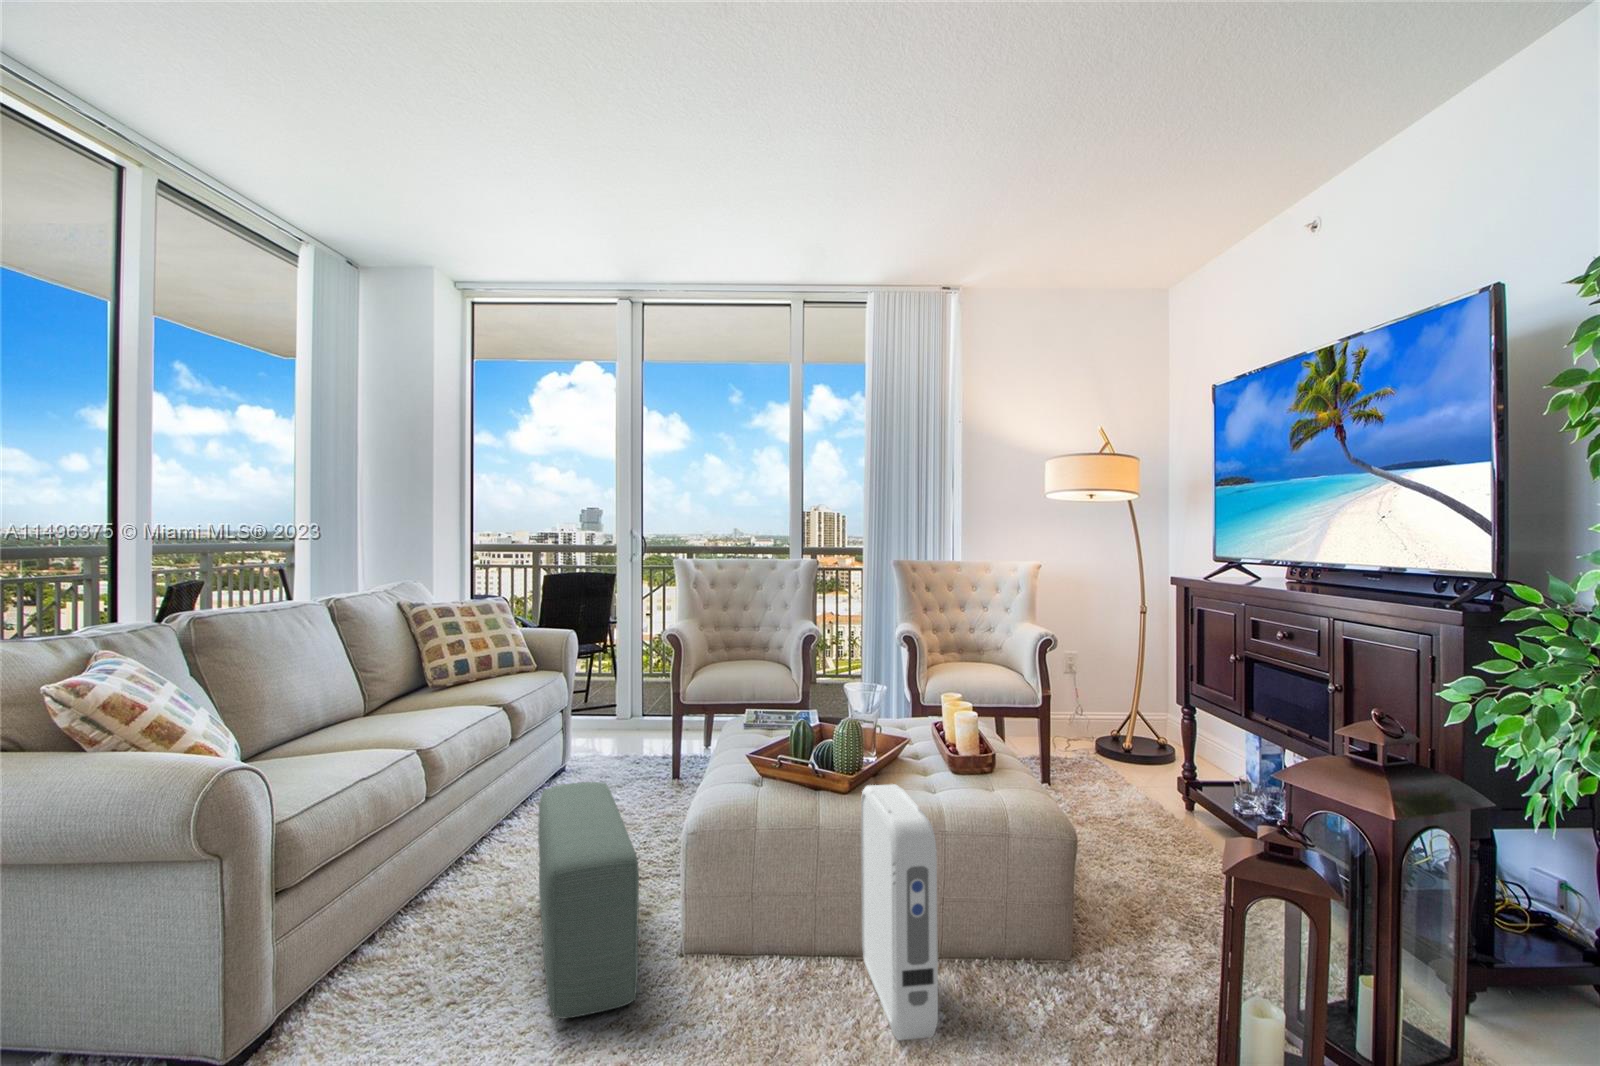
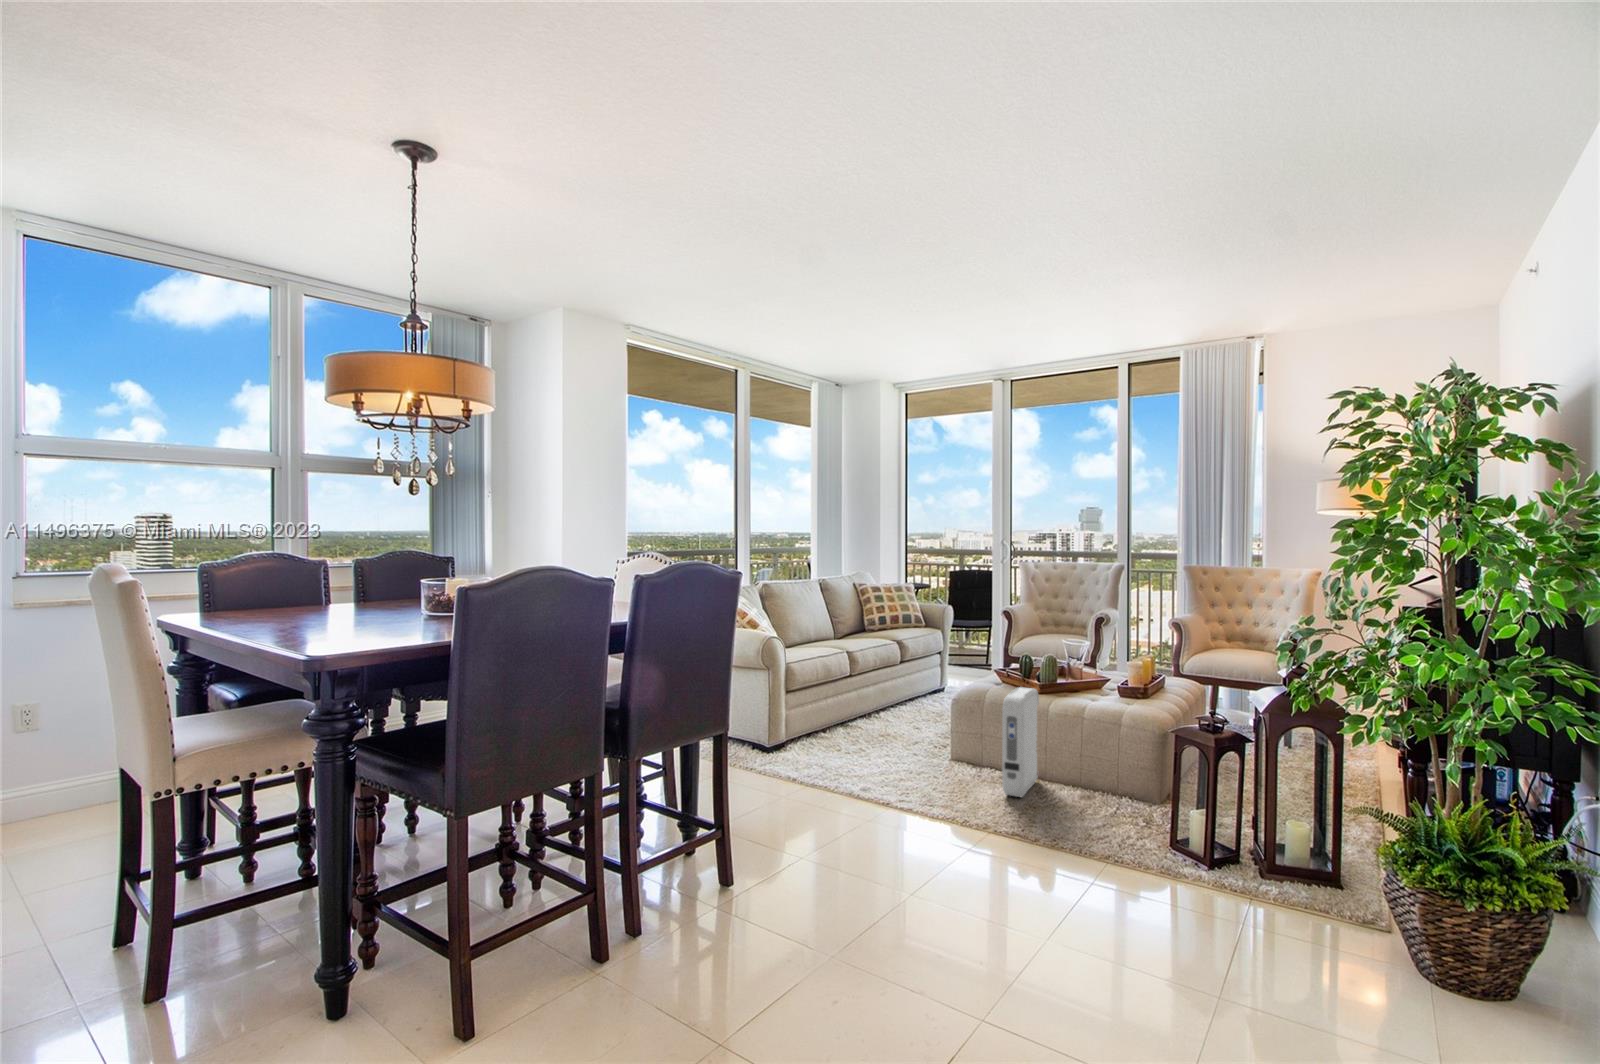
pouf: present [538,782,639,1019] -> none [875,678,927,764]

